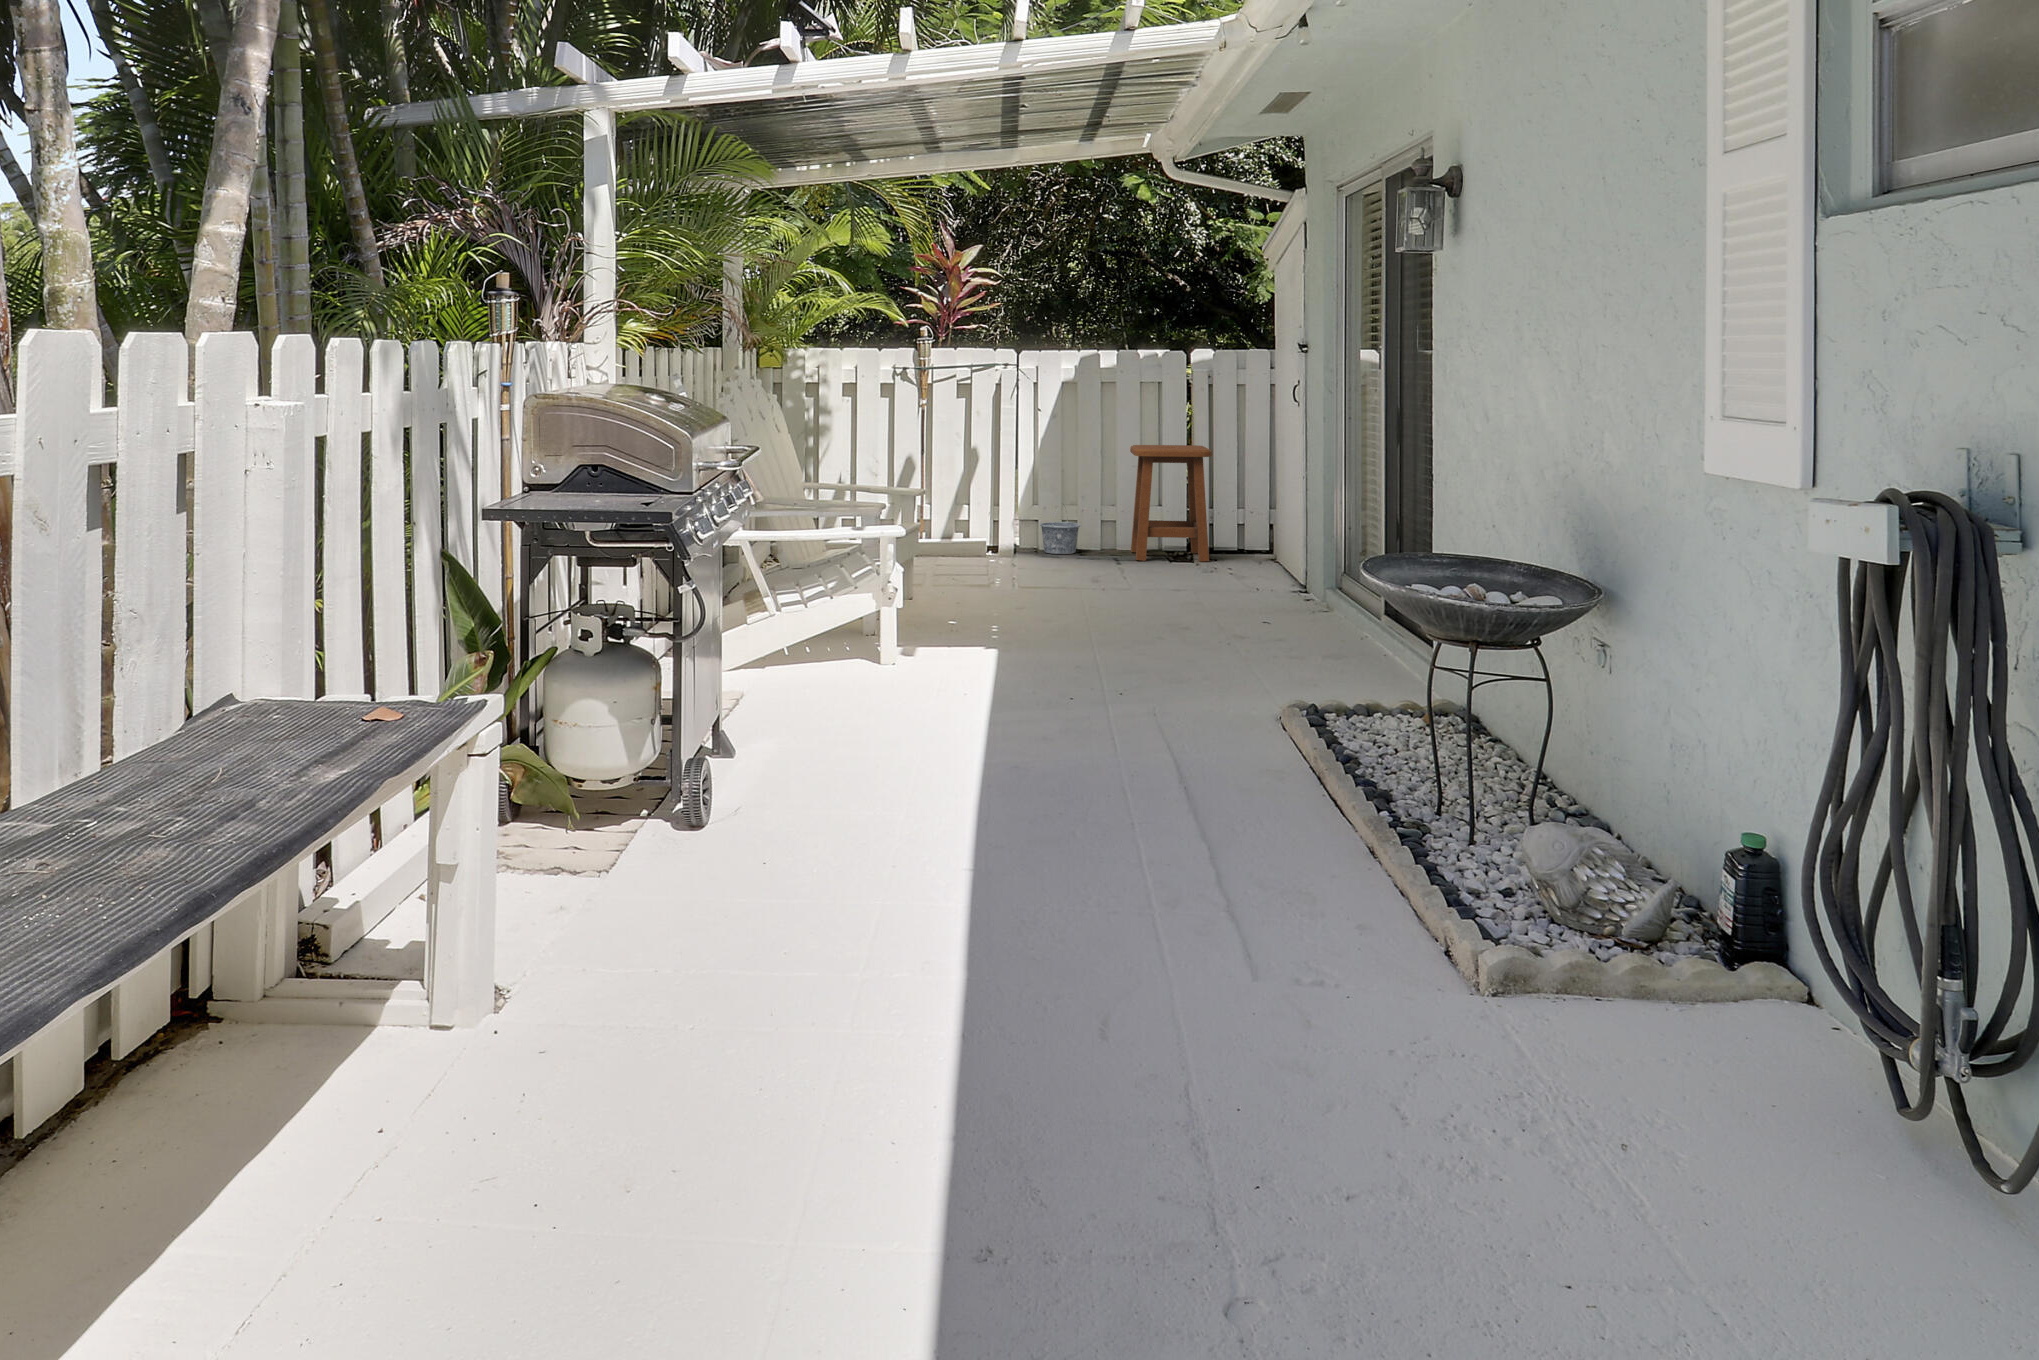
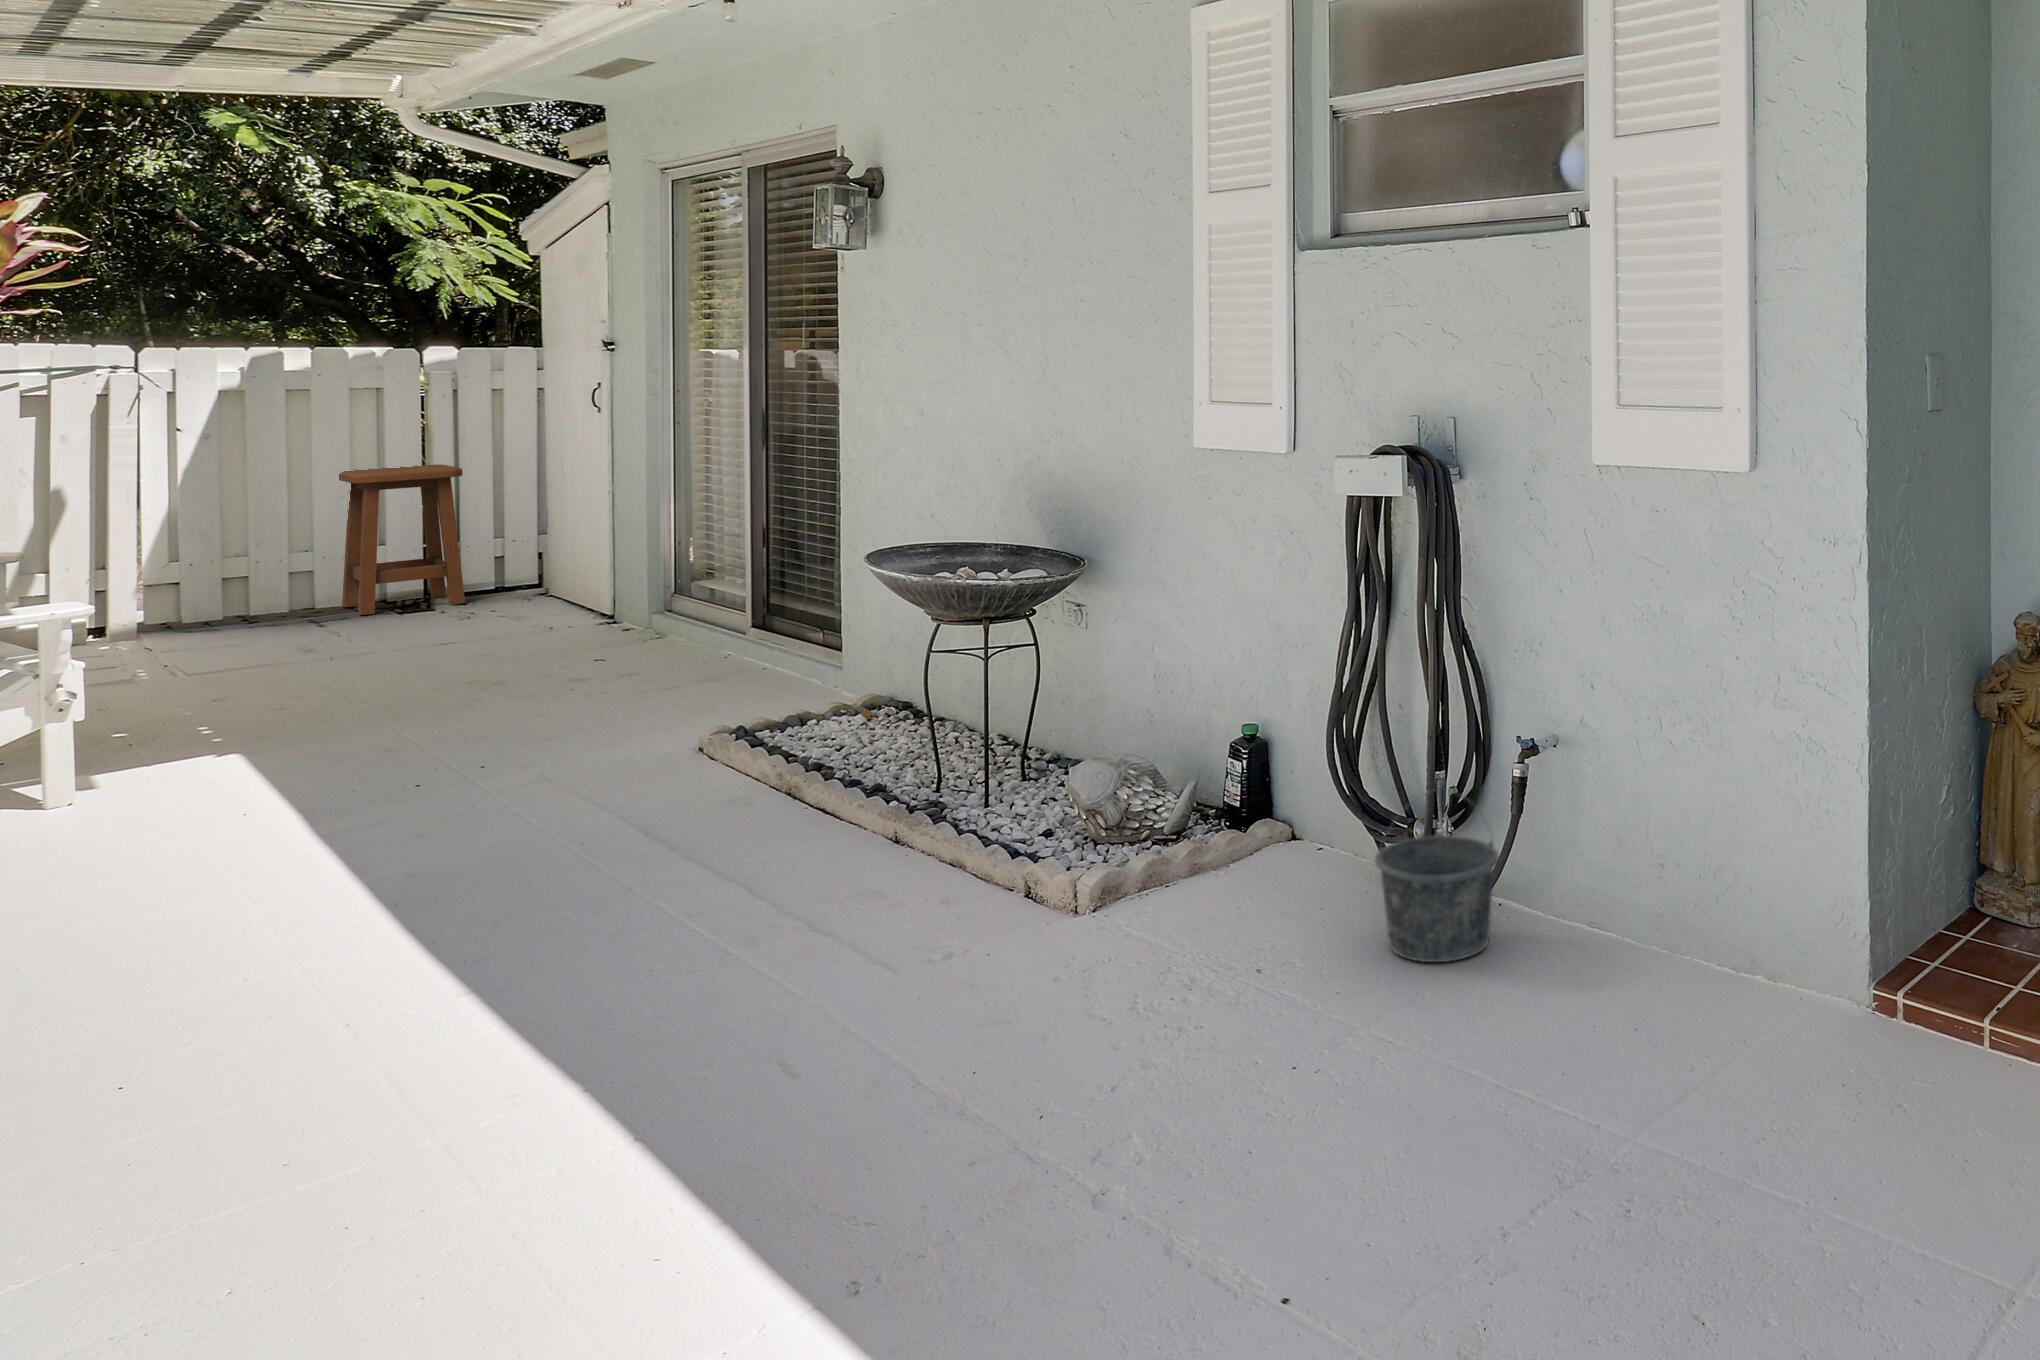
bucket: present [1040,520,1080,554] -> present [1375,791,1499,962]

